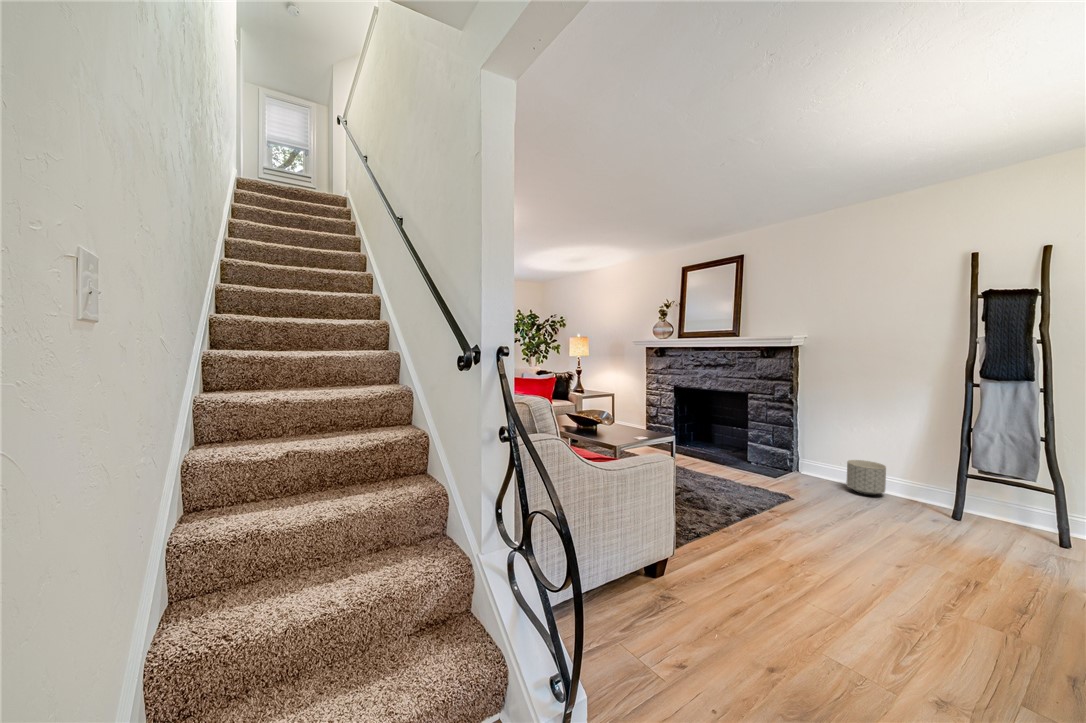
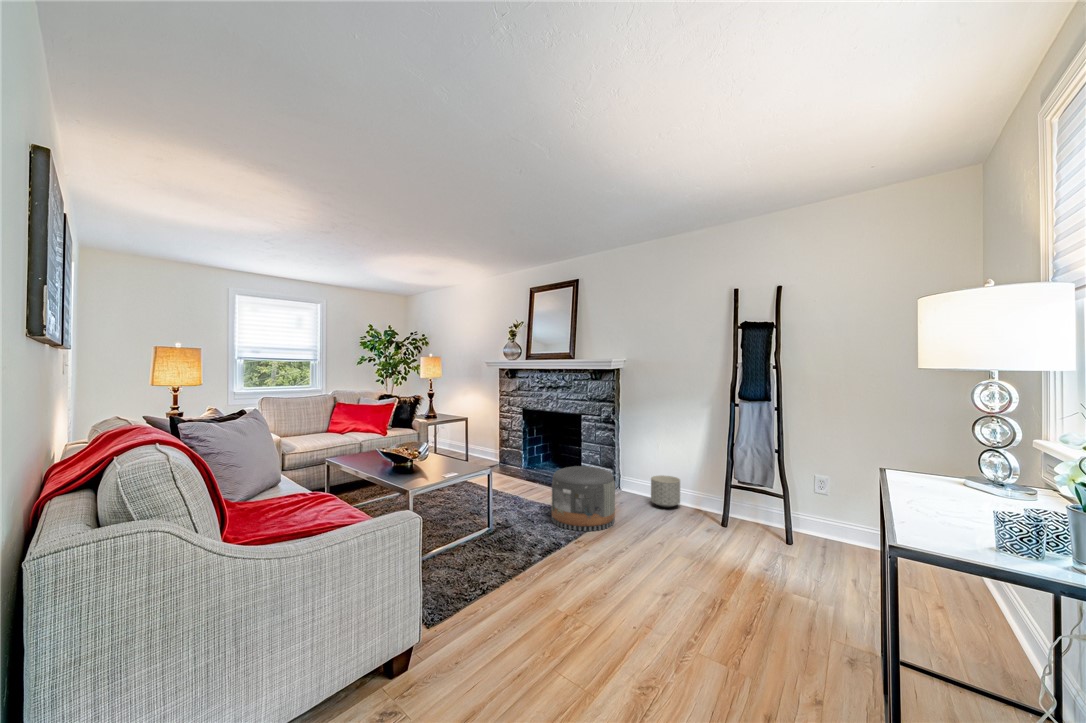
pouf: none [746,447,825,517] -> present [552,466,615,531]

